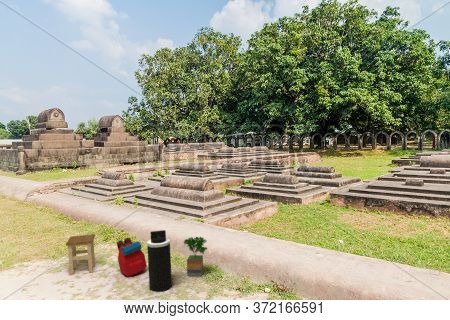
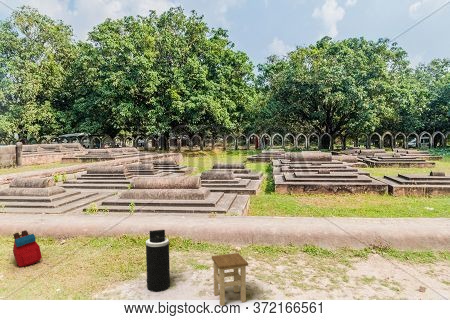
stool: present [66,234,95,275] -> present [212,253,248,306]
potted tree: present [184,237,207,277] -> none [180,236,206,276]
backpack: present [117,238,147,276] -> present [13,230,42,267]

